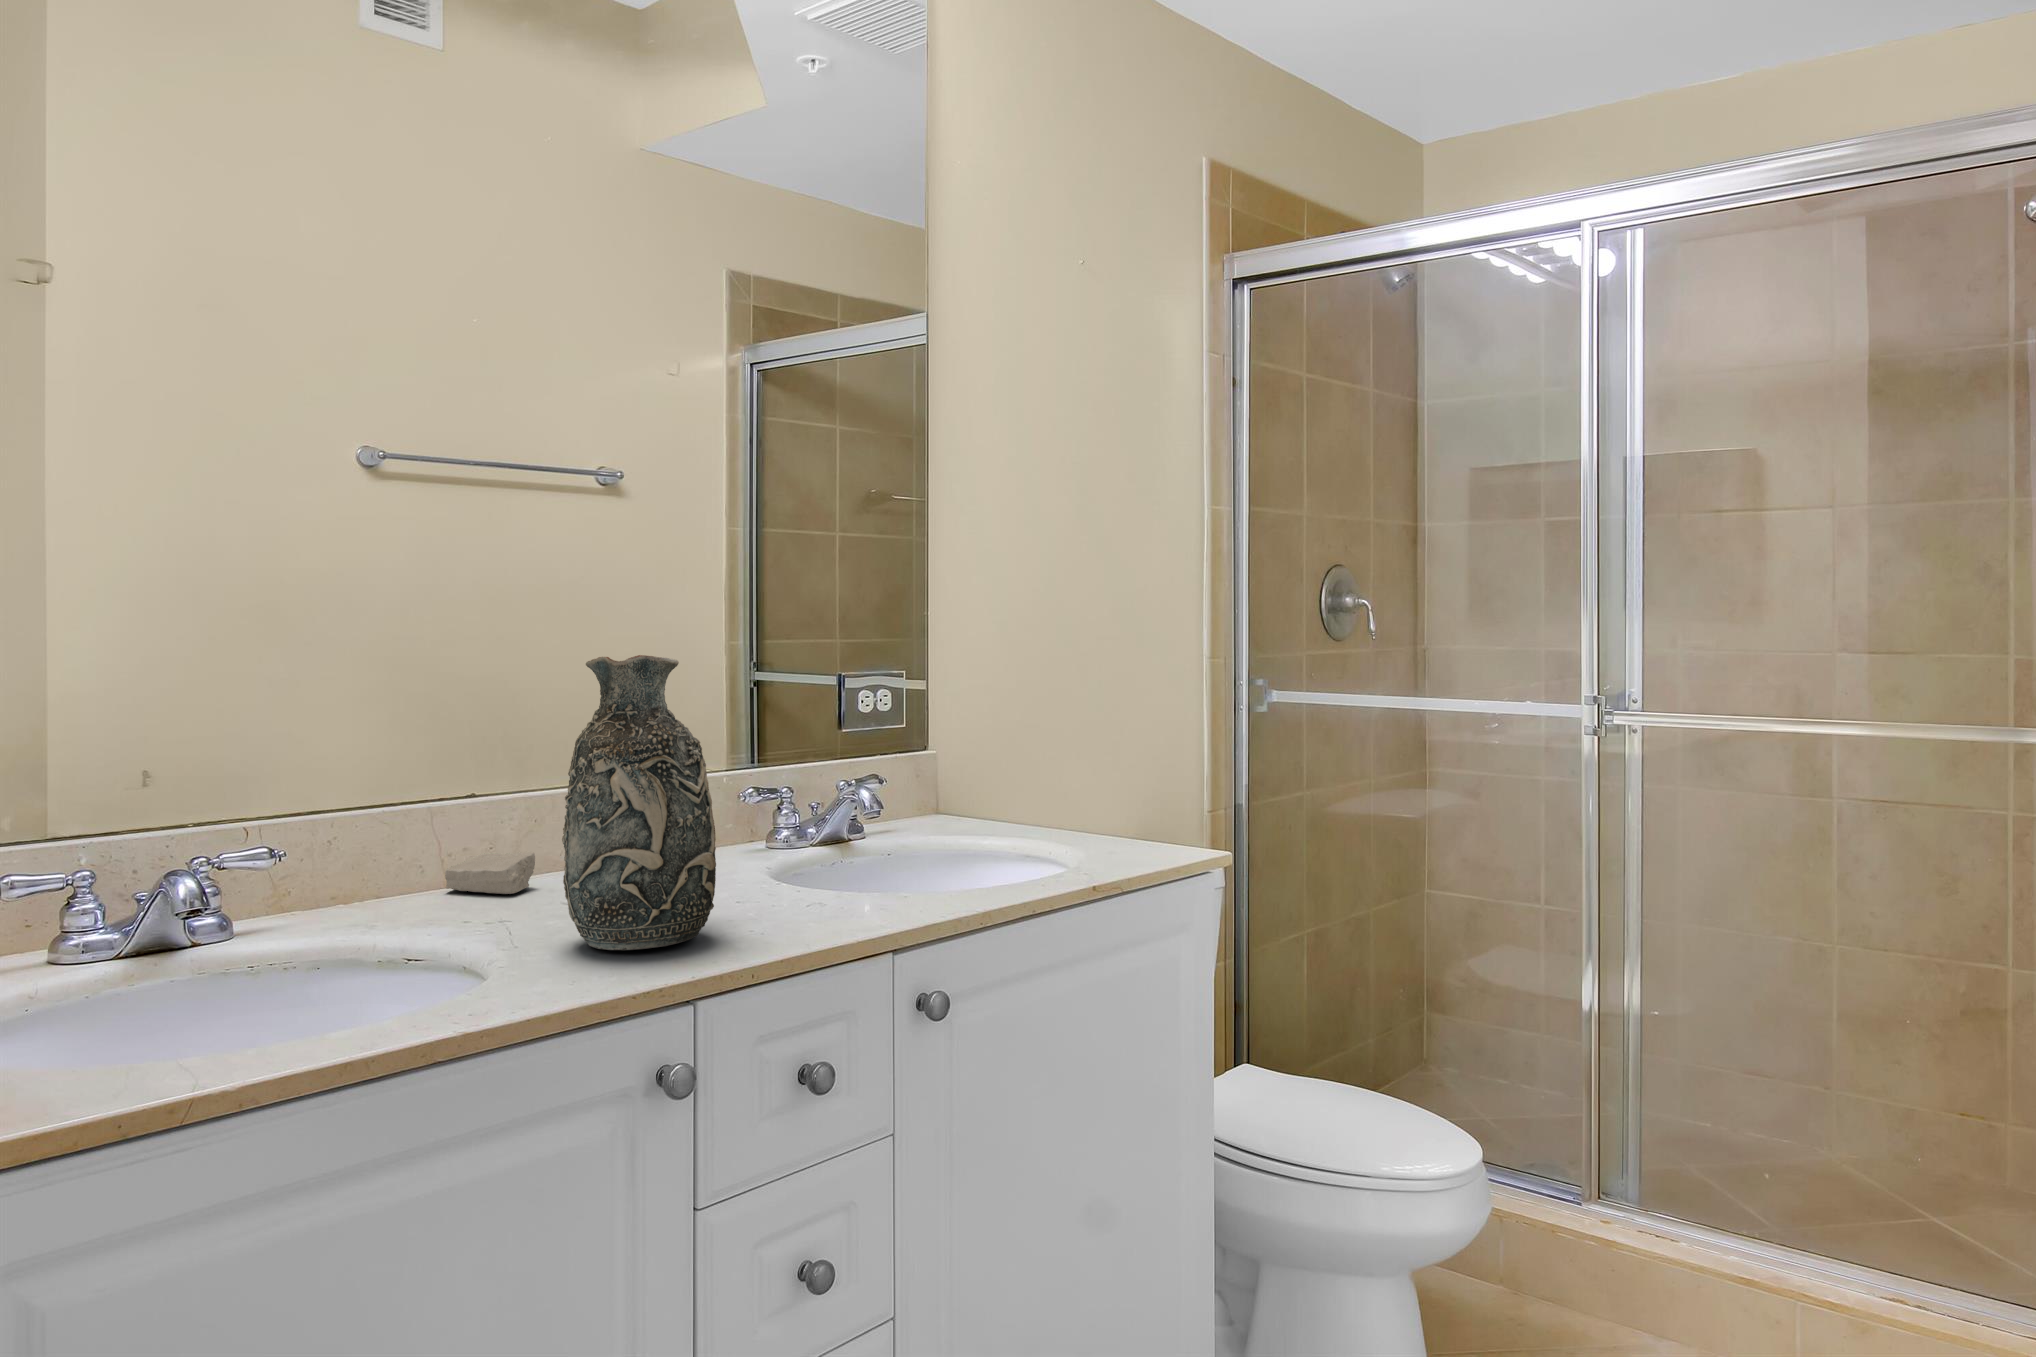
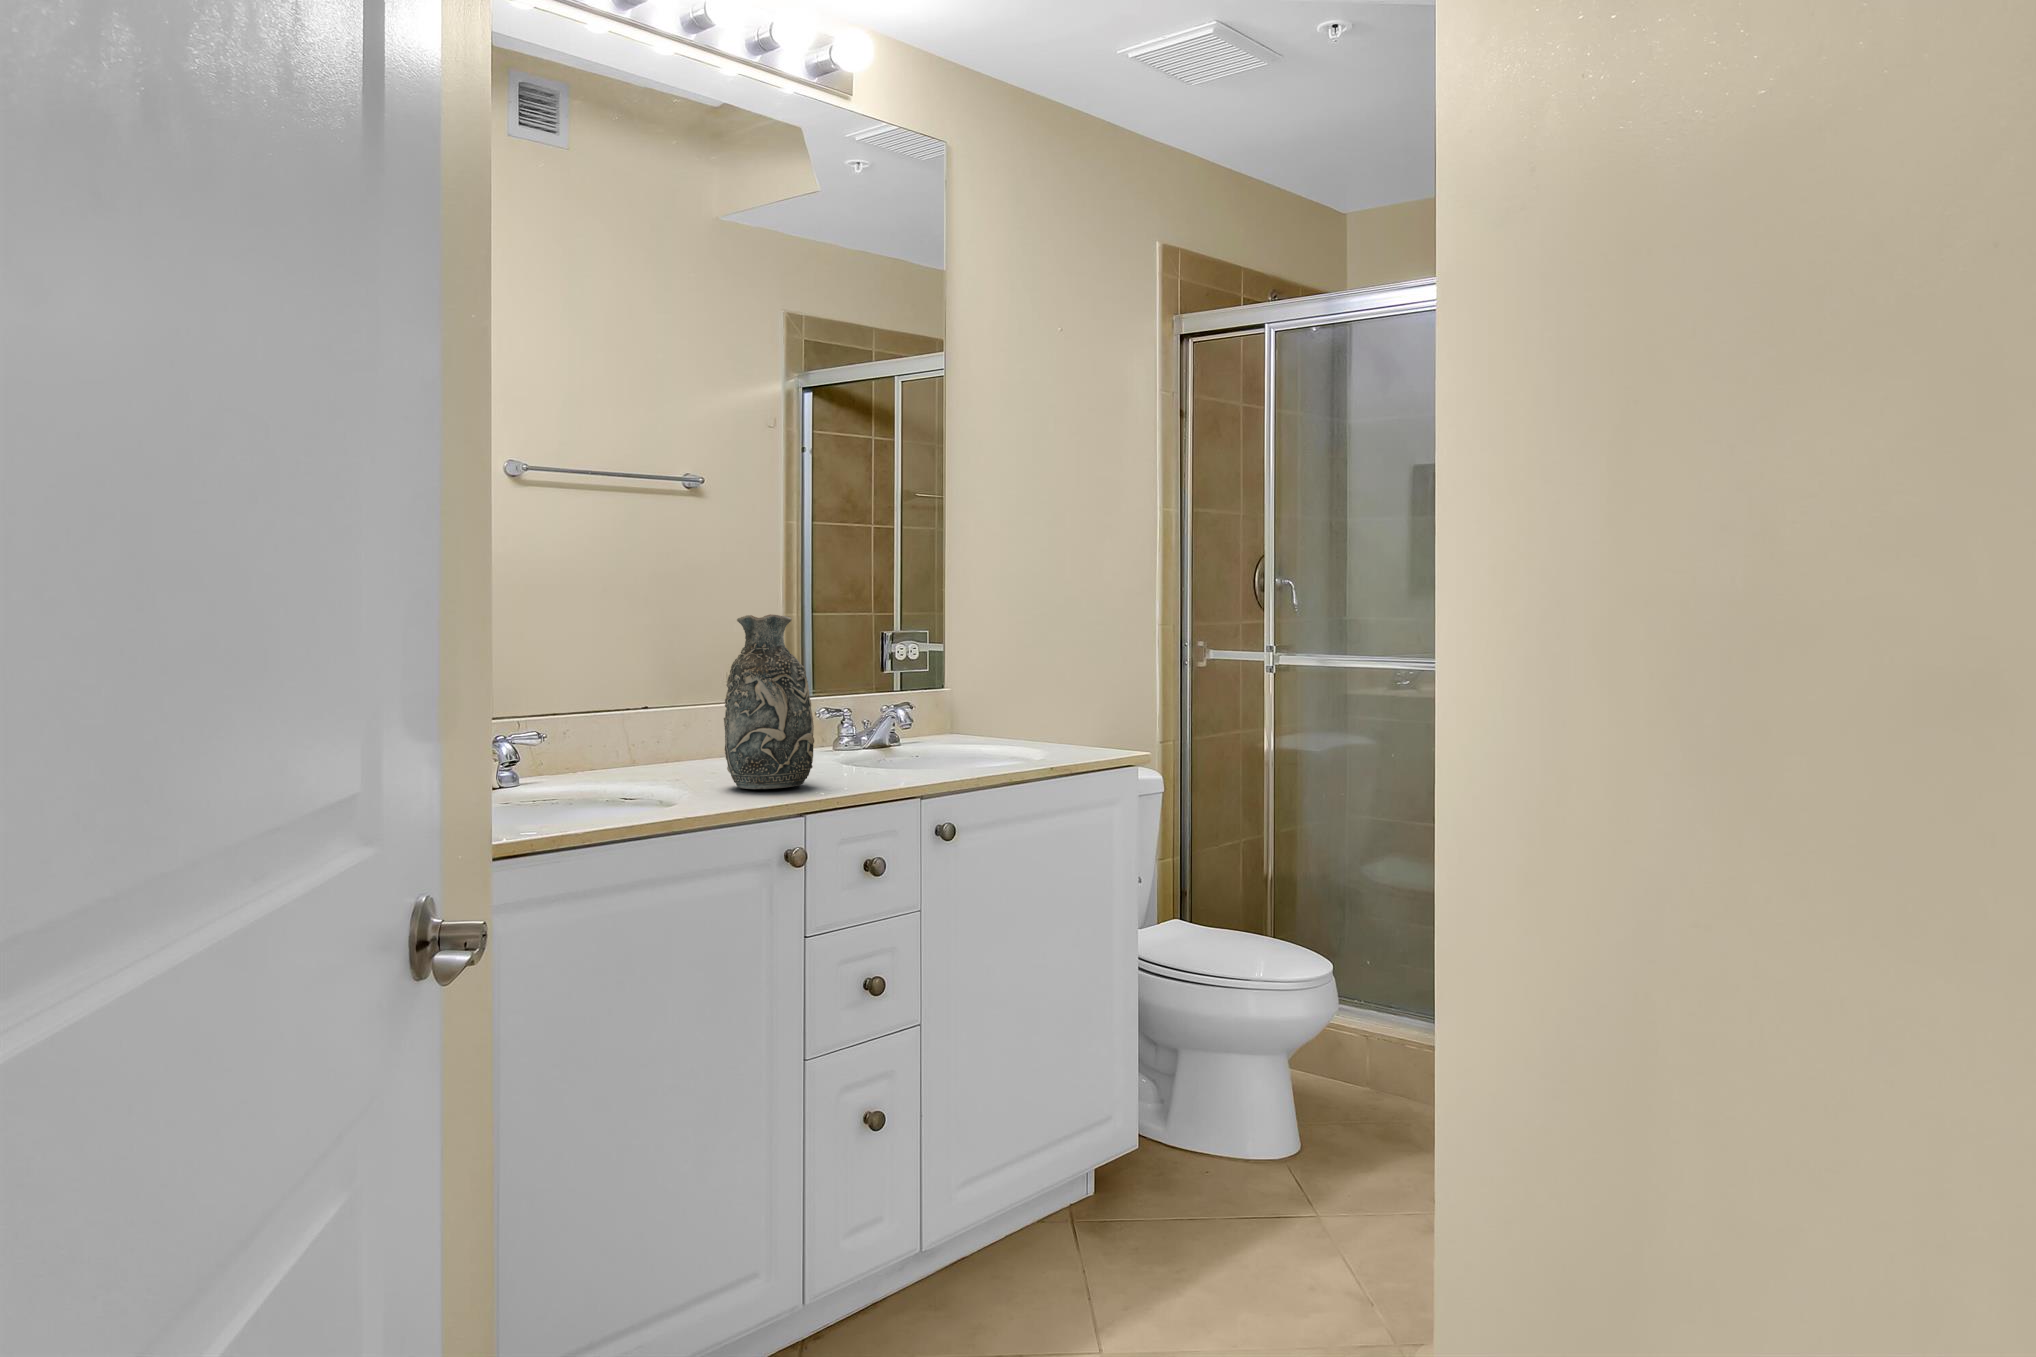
soap bar: present [445,852,535,894] -> none [633,744,689,769]

